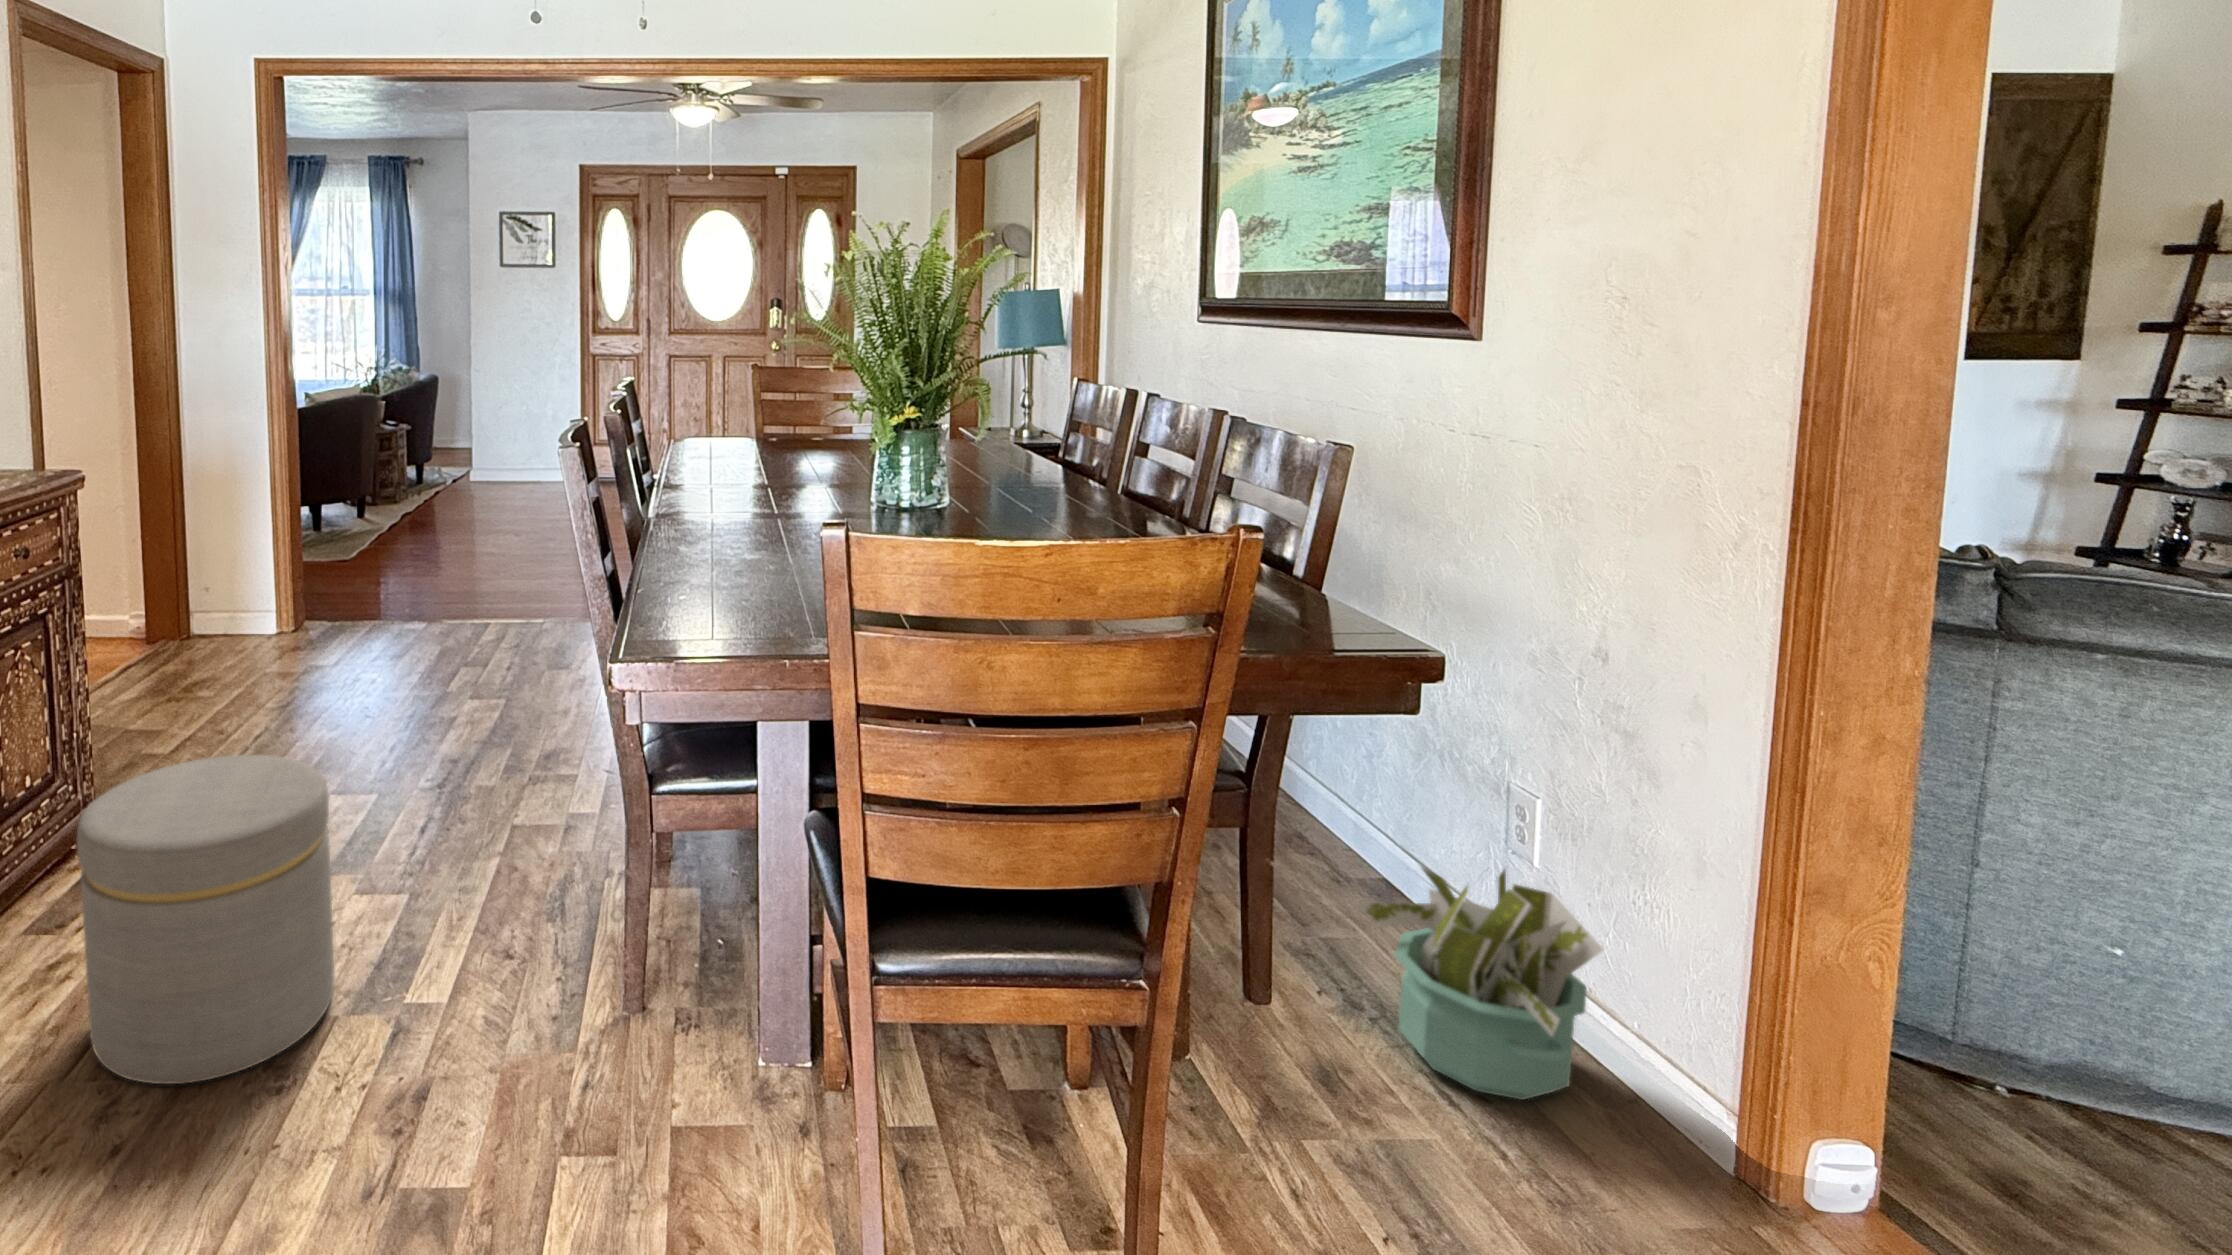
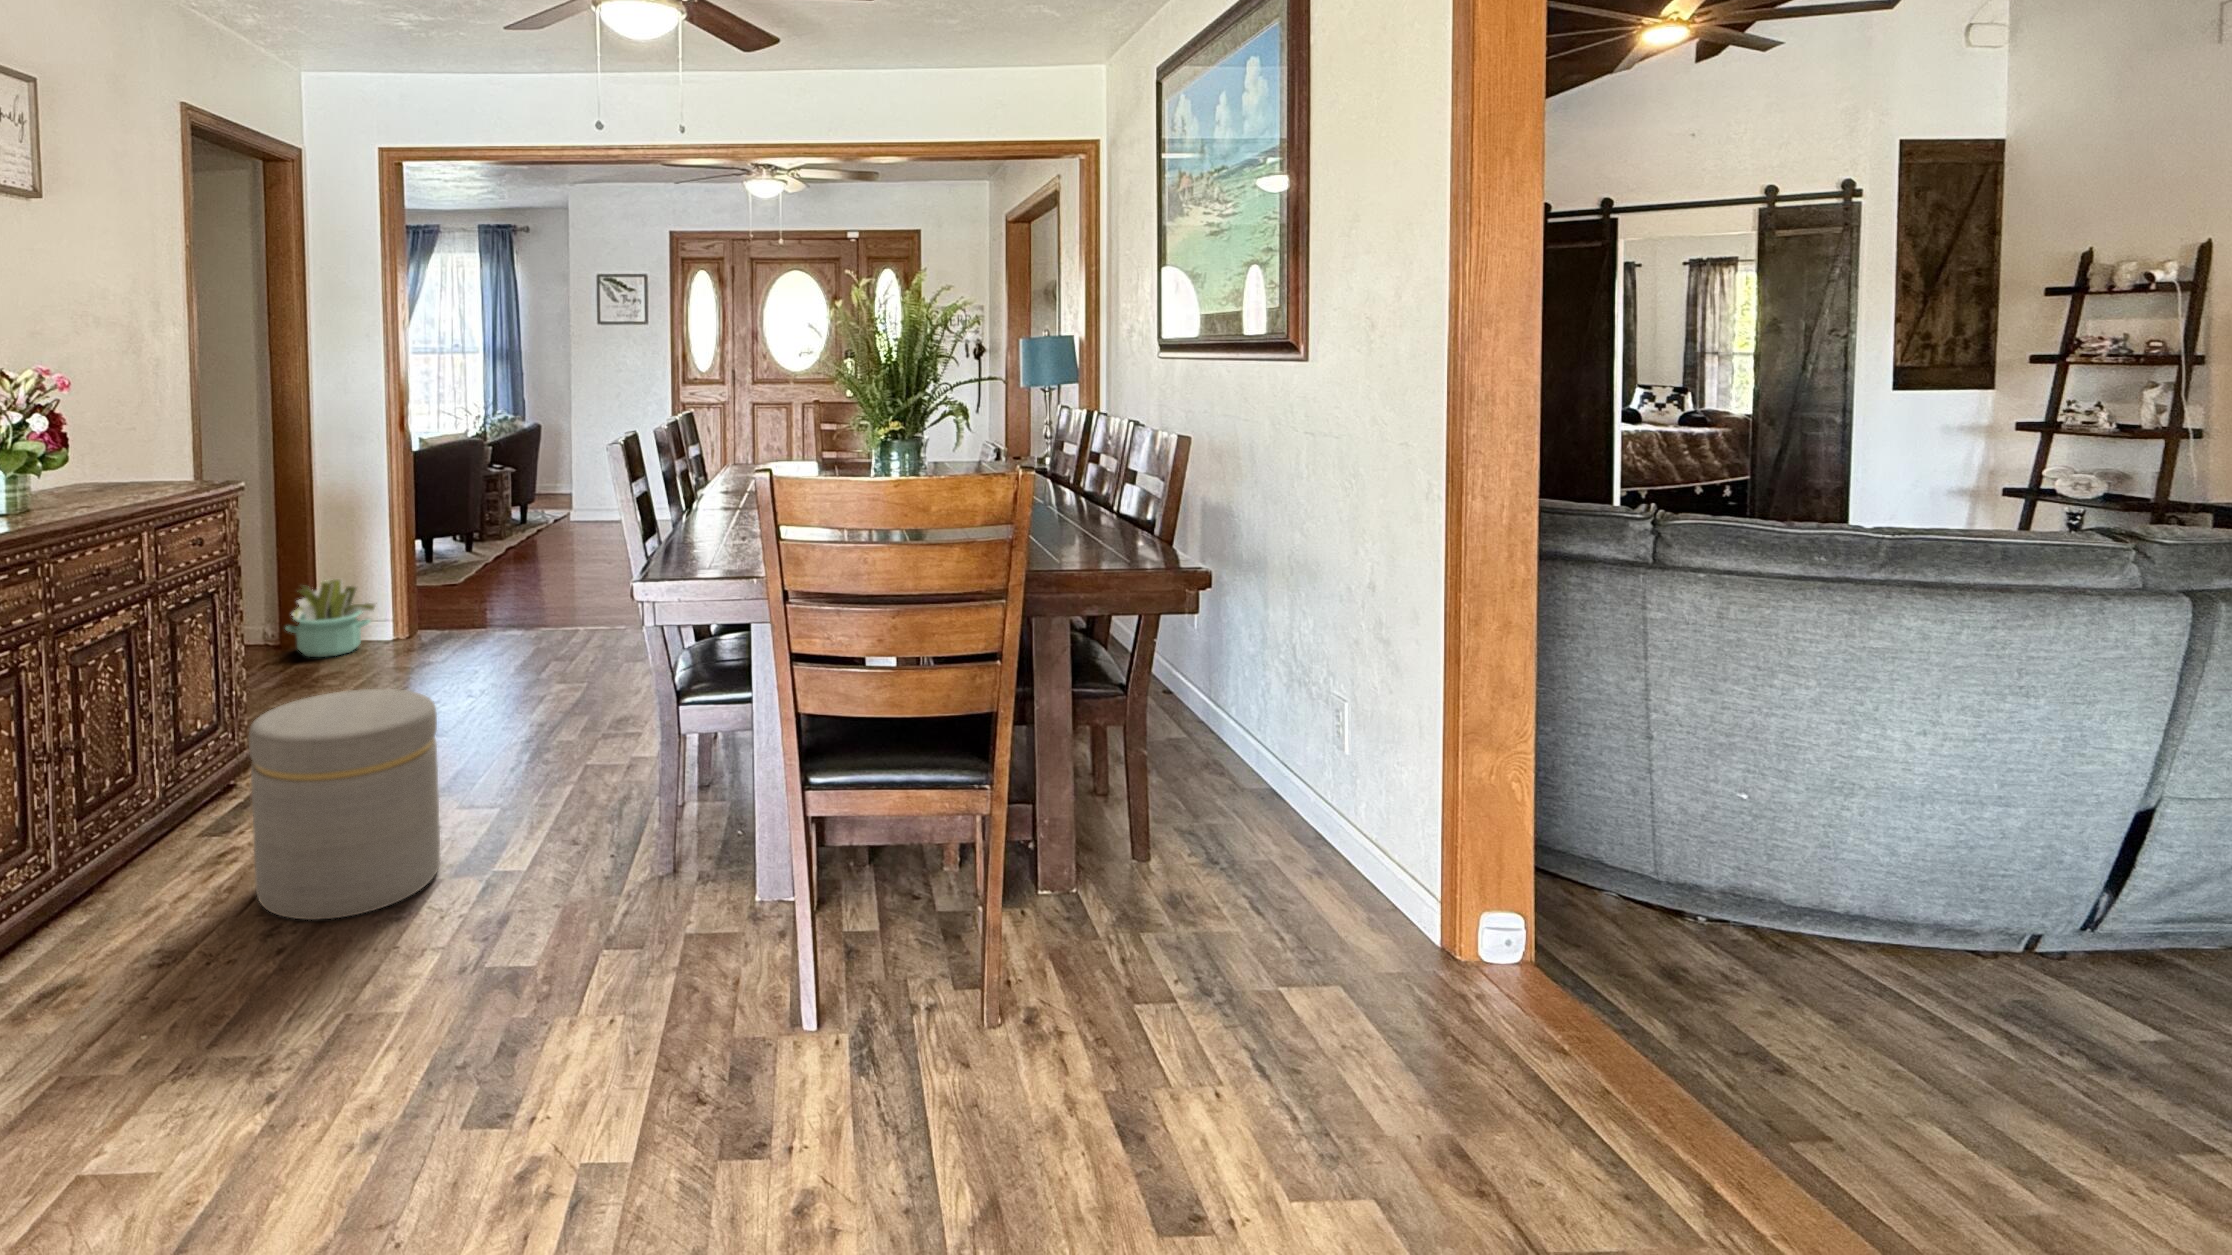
decorative plant: present [1353,867,1603,1100] -> present [286,579,376,657]

